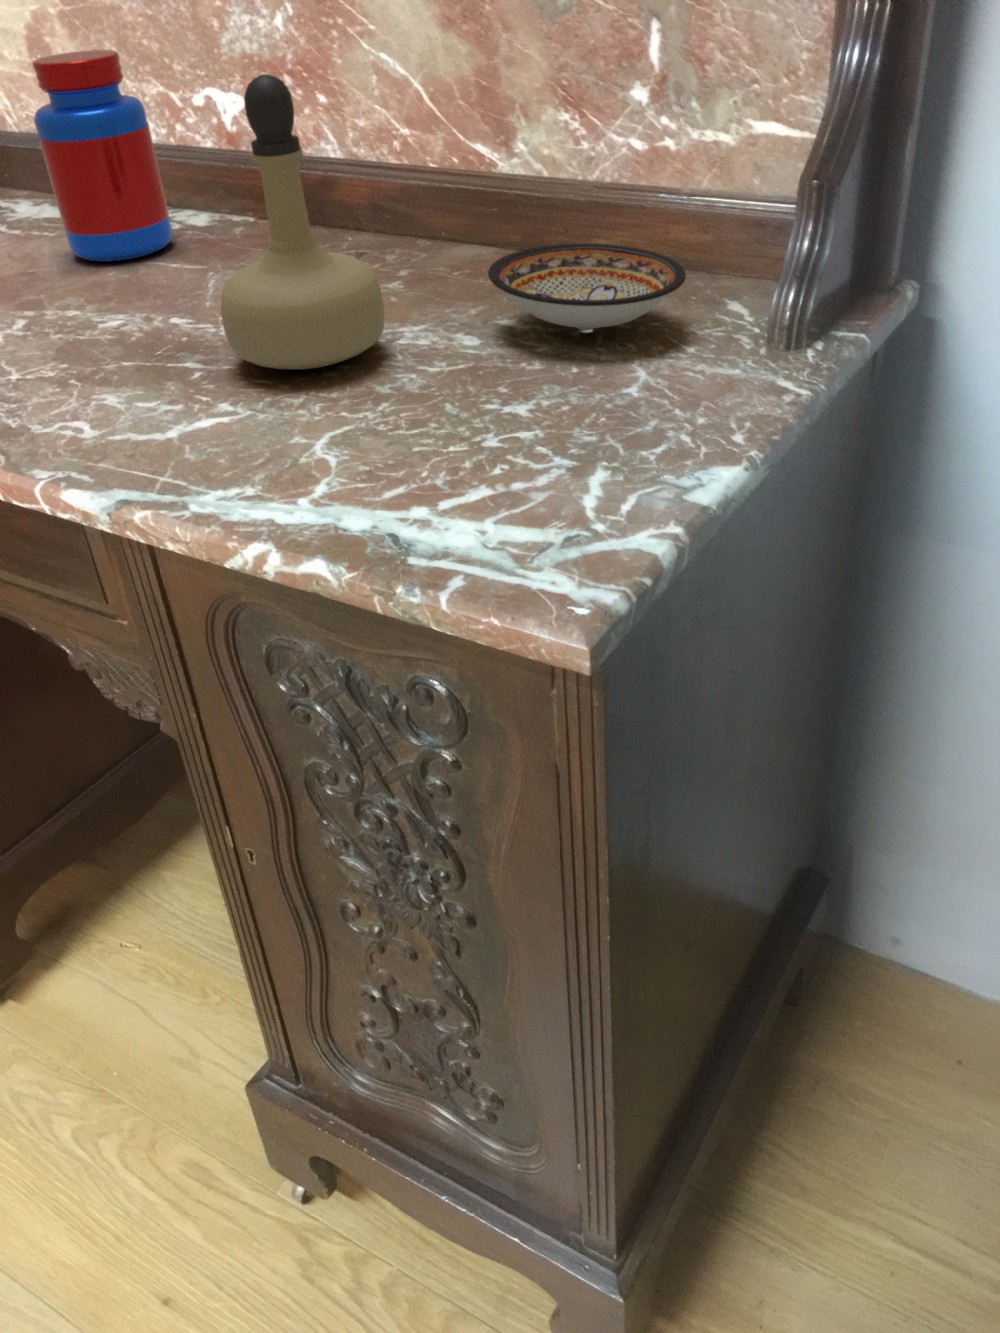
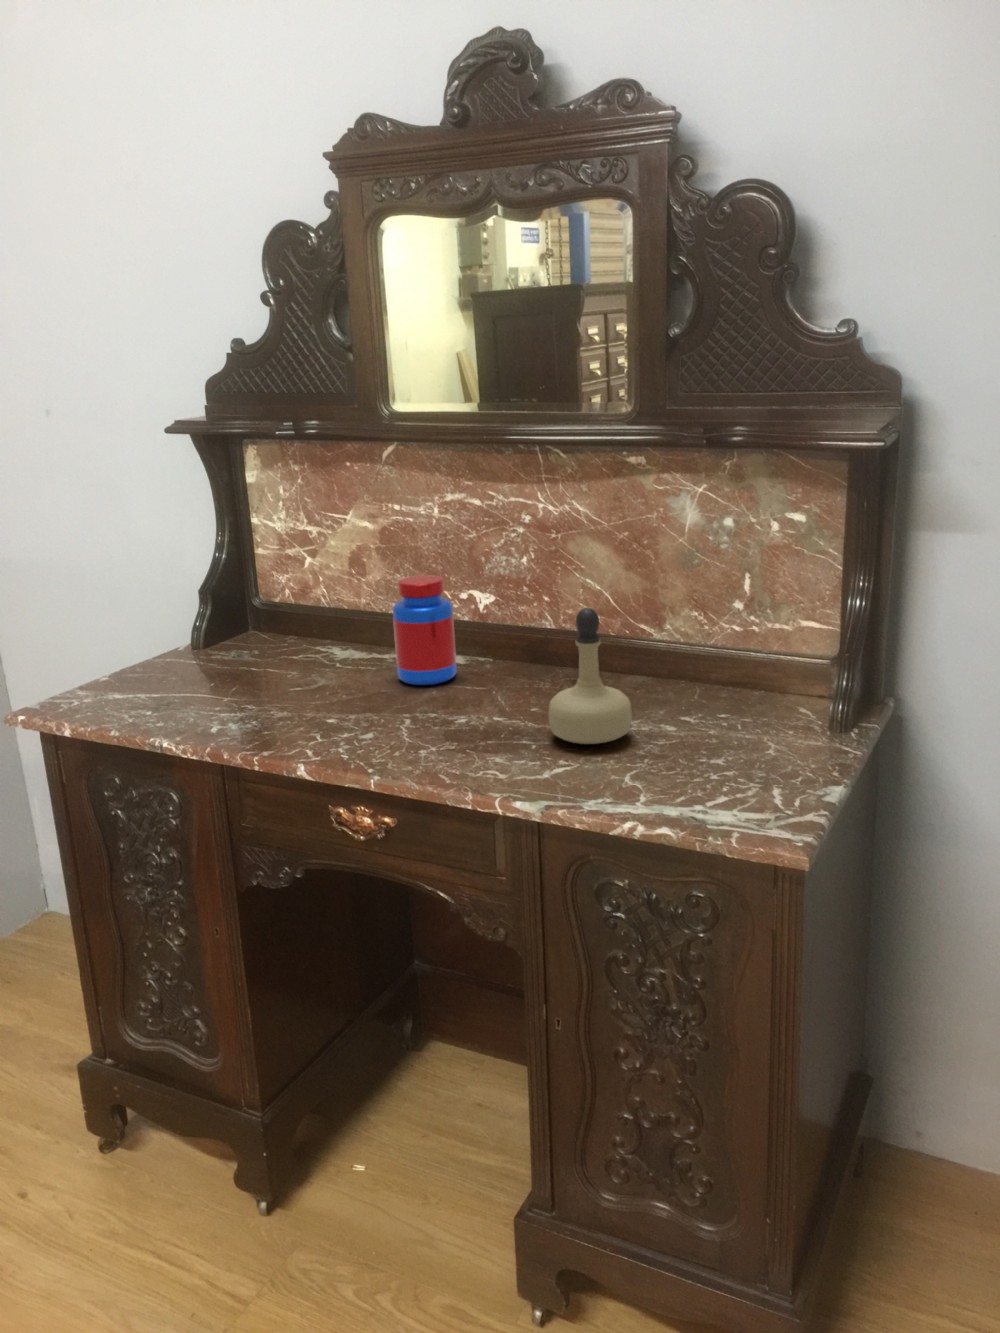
ceramic bowl: present [488,243,686,330] -> none [678,680,784,724]

